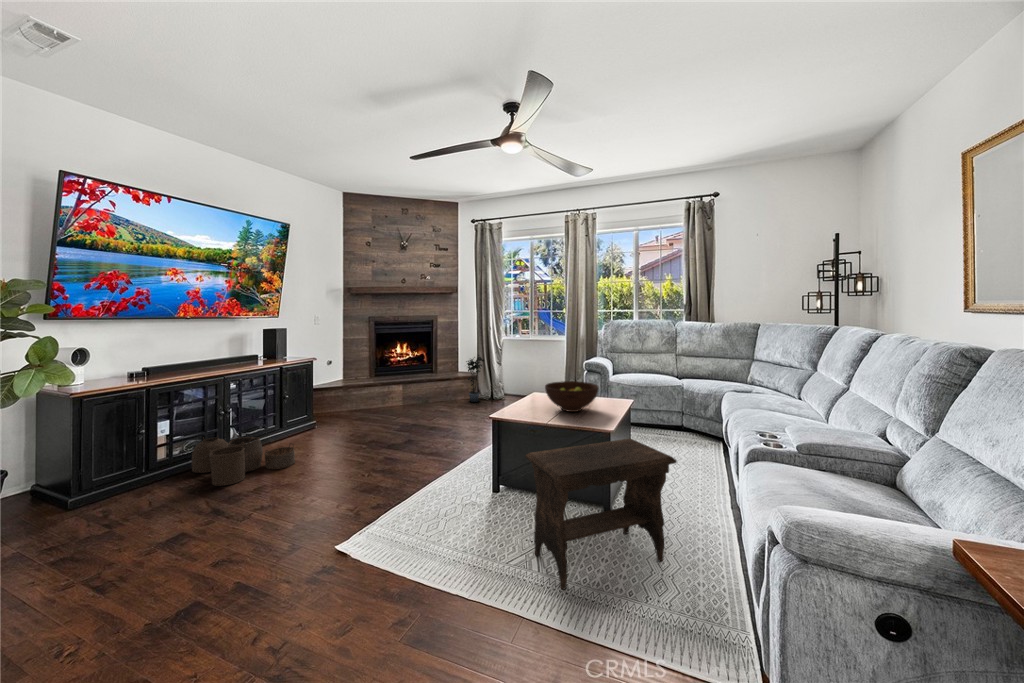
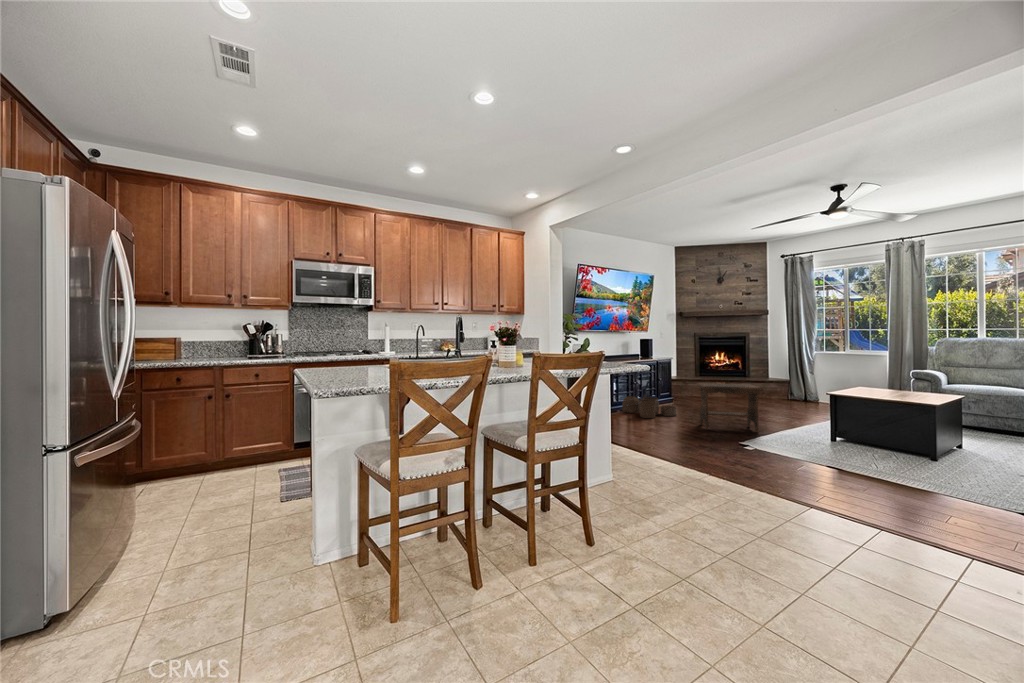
potted plant: present [466,355,484,402] -> none [776,364,796,401]
fruit bowl: present [545,381,599,412] -> none [875,376,927,396]
footstool: present [525,438,677,589] -> present [697,383,763,432]

